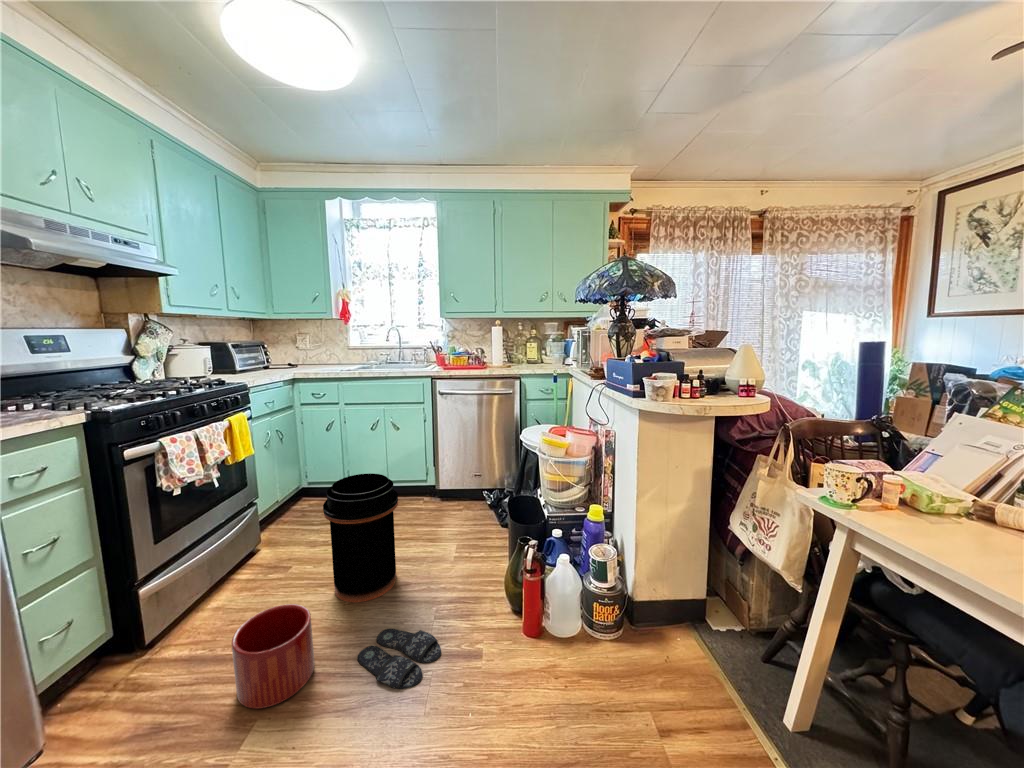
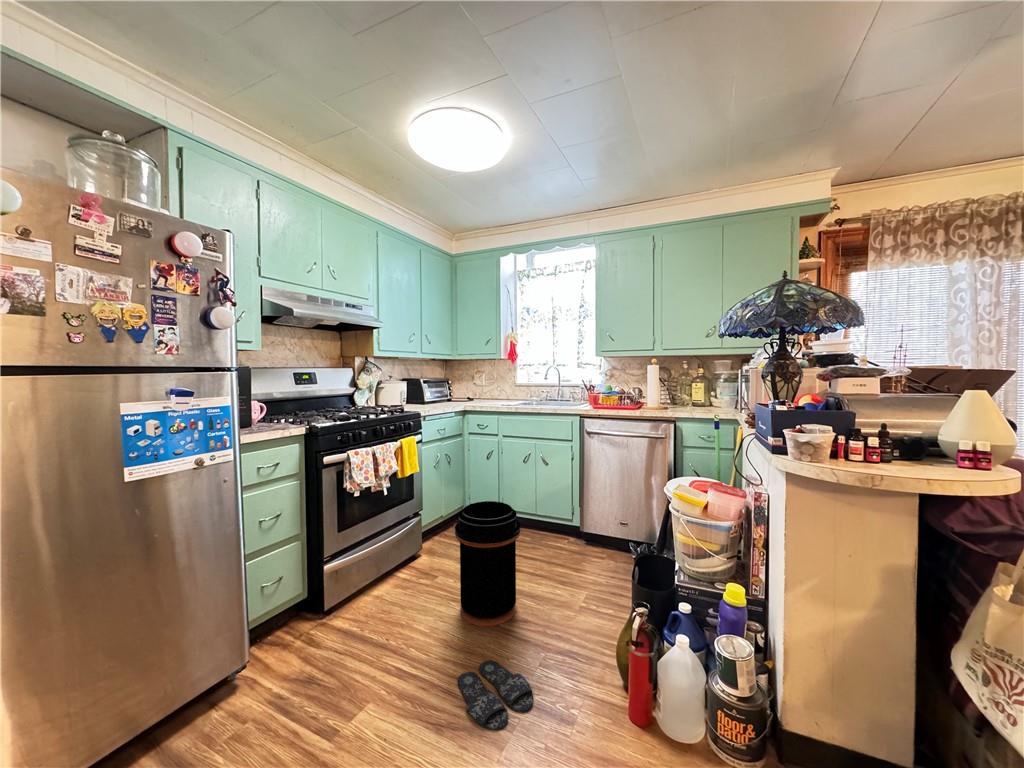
planter: present [232,604,314,708] -> none [362,606,424,695]

